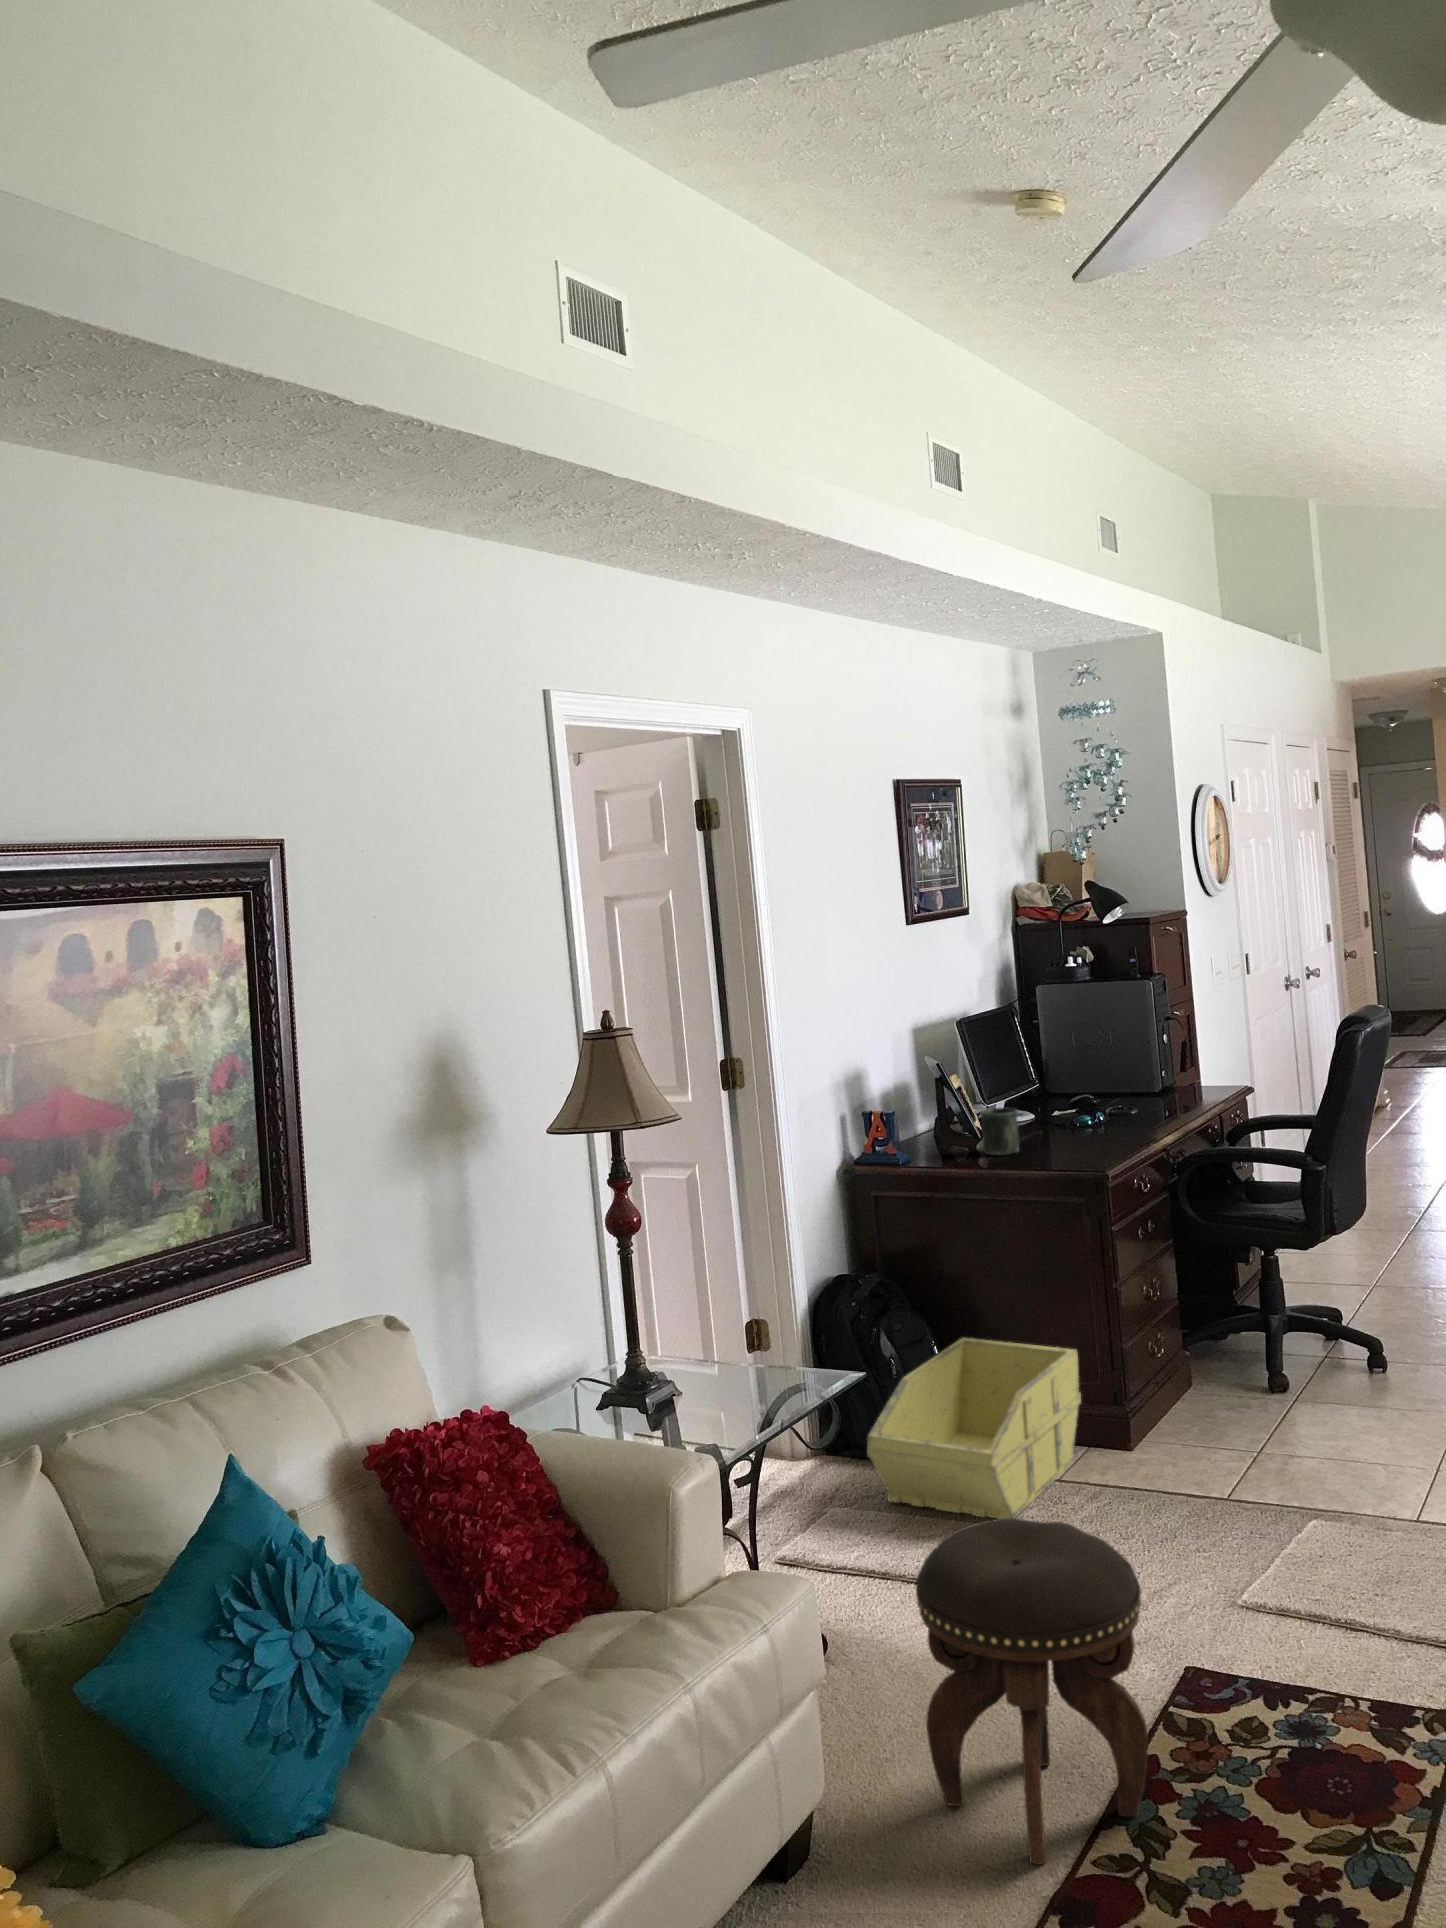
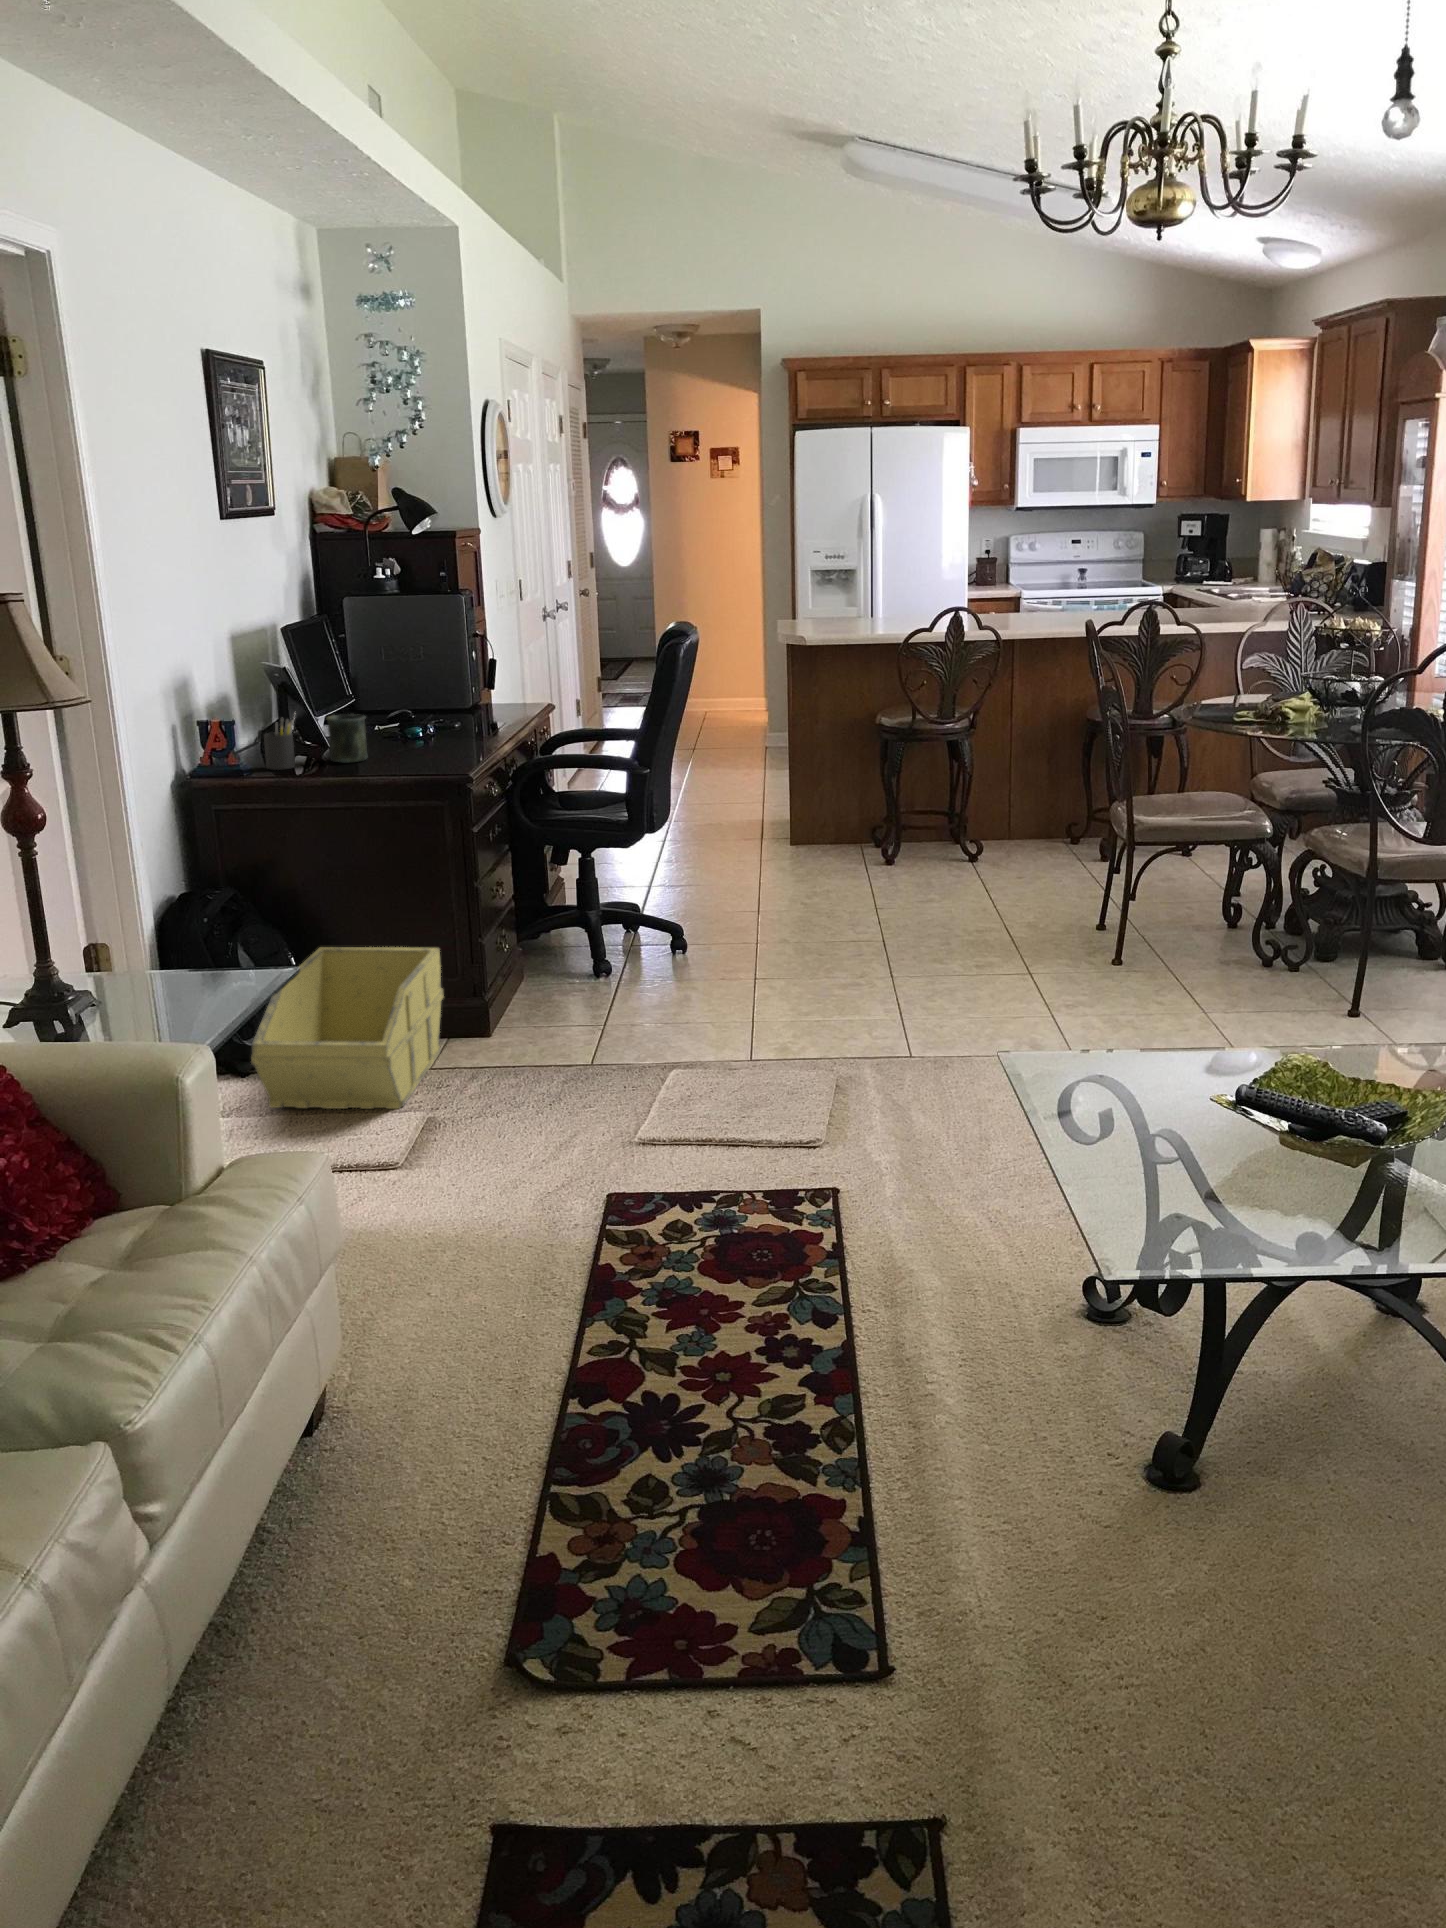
pen holder: none [920,1105,950,1161] -> present [264,713,296,770]
footstool: present [916,1519,1148,1865] -> none [411,1071,621,1363]

